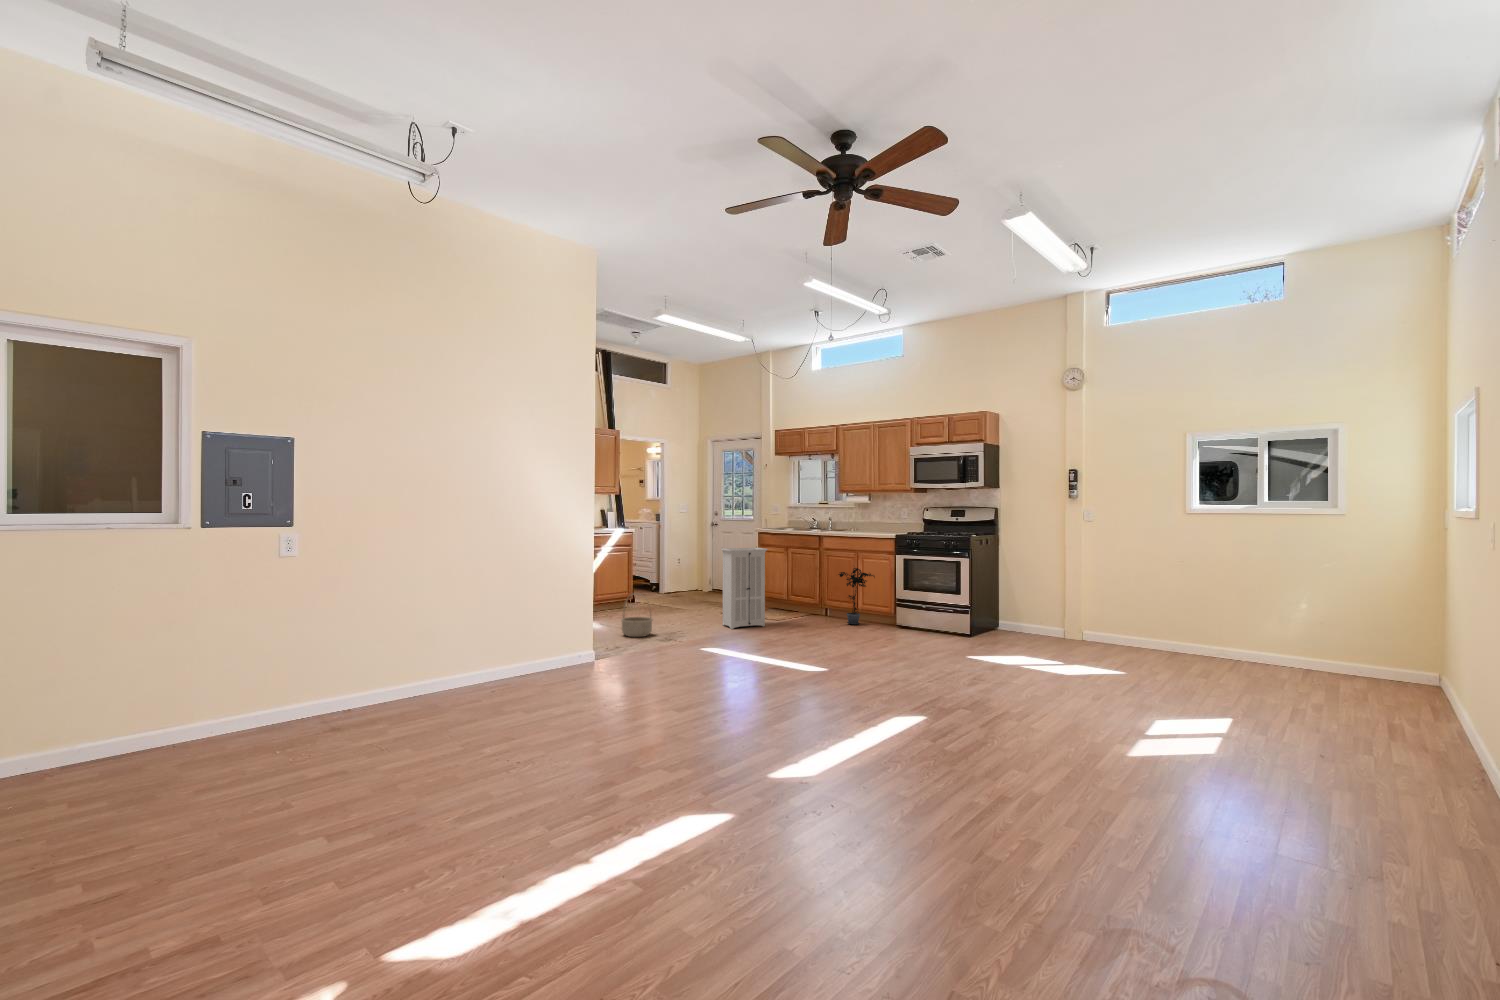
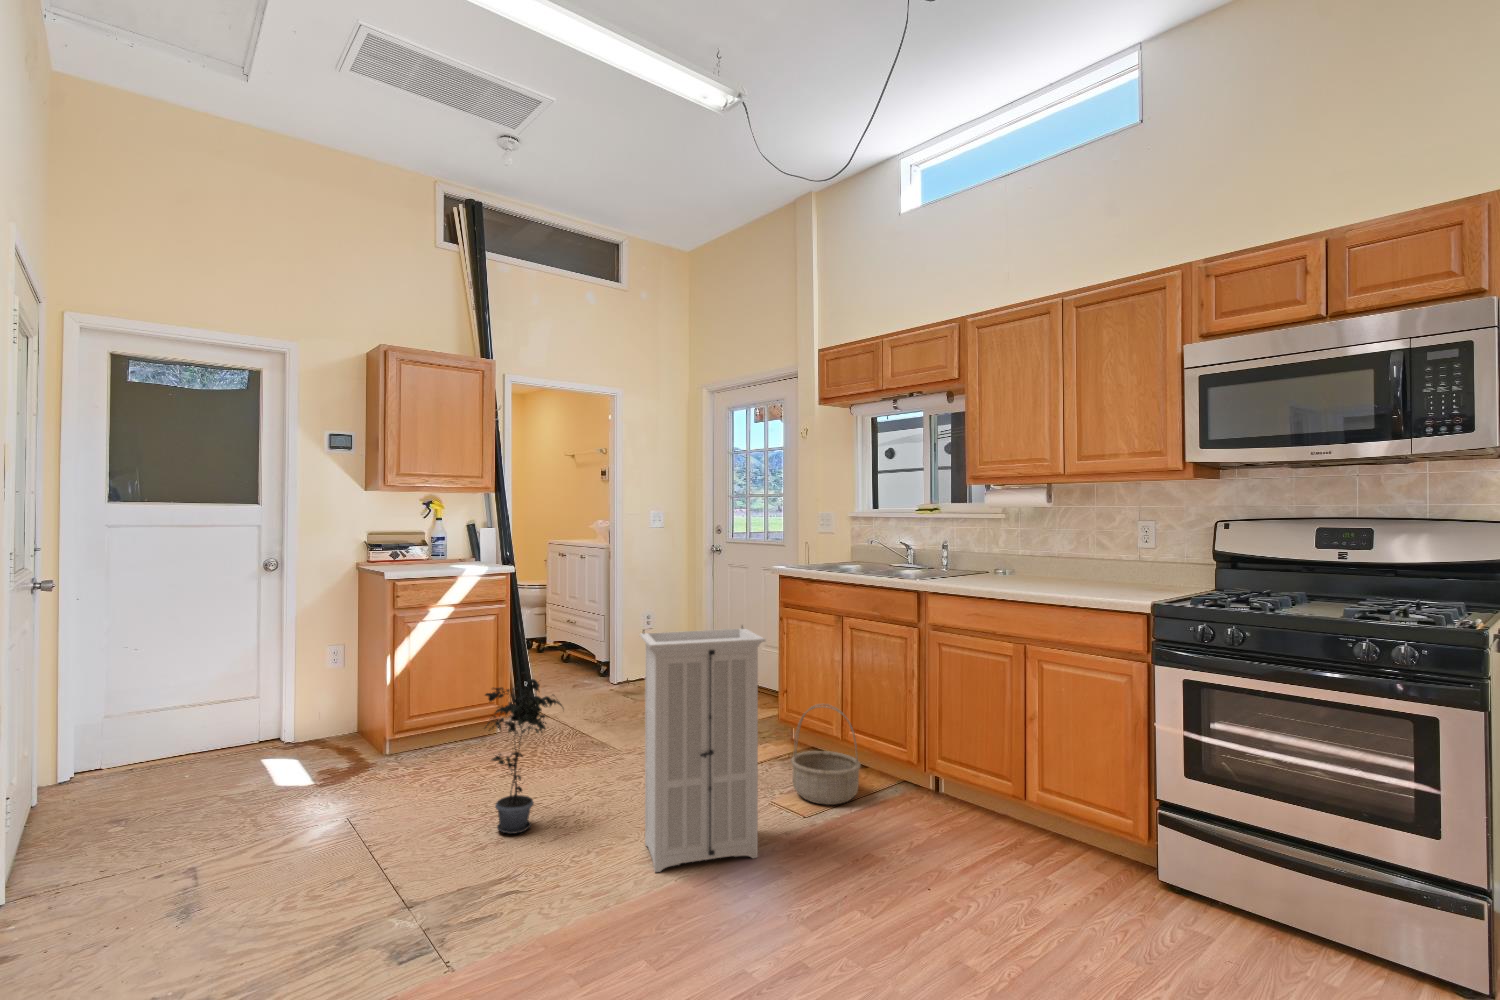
potted plant: present [838,568,875,625] -> present [485,672,562,834]
basket: present [621,593,653,637] -> present [791,704,860,805]

